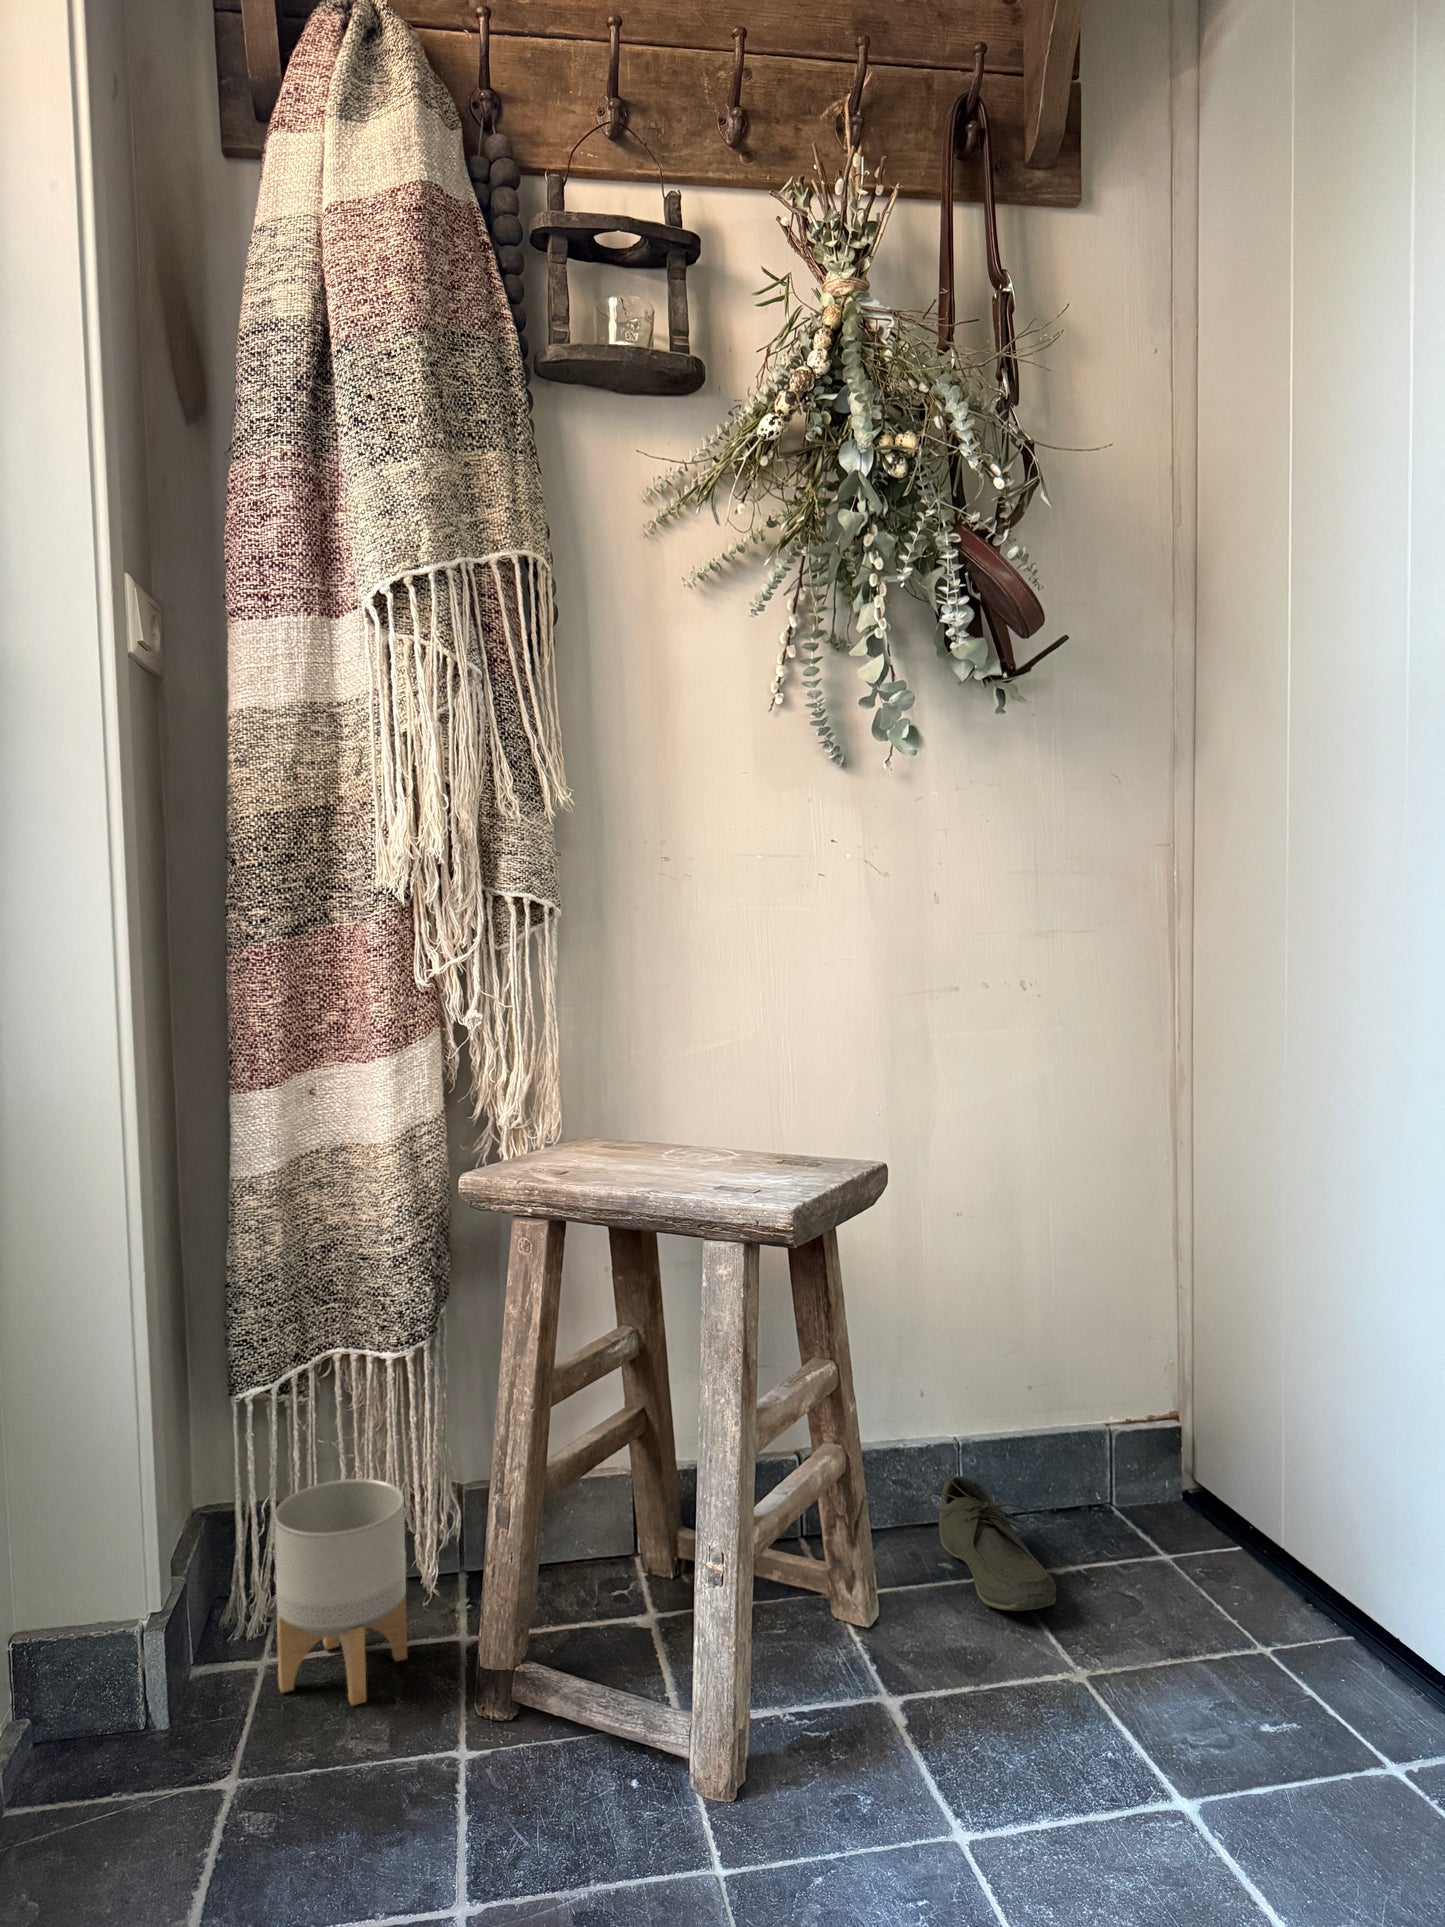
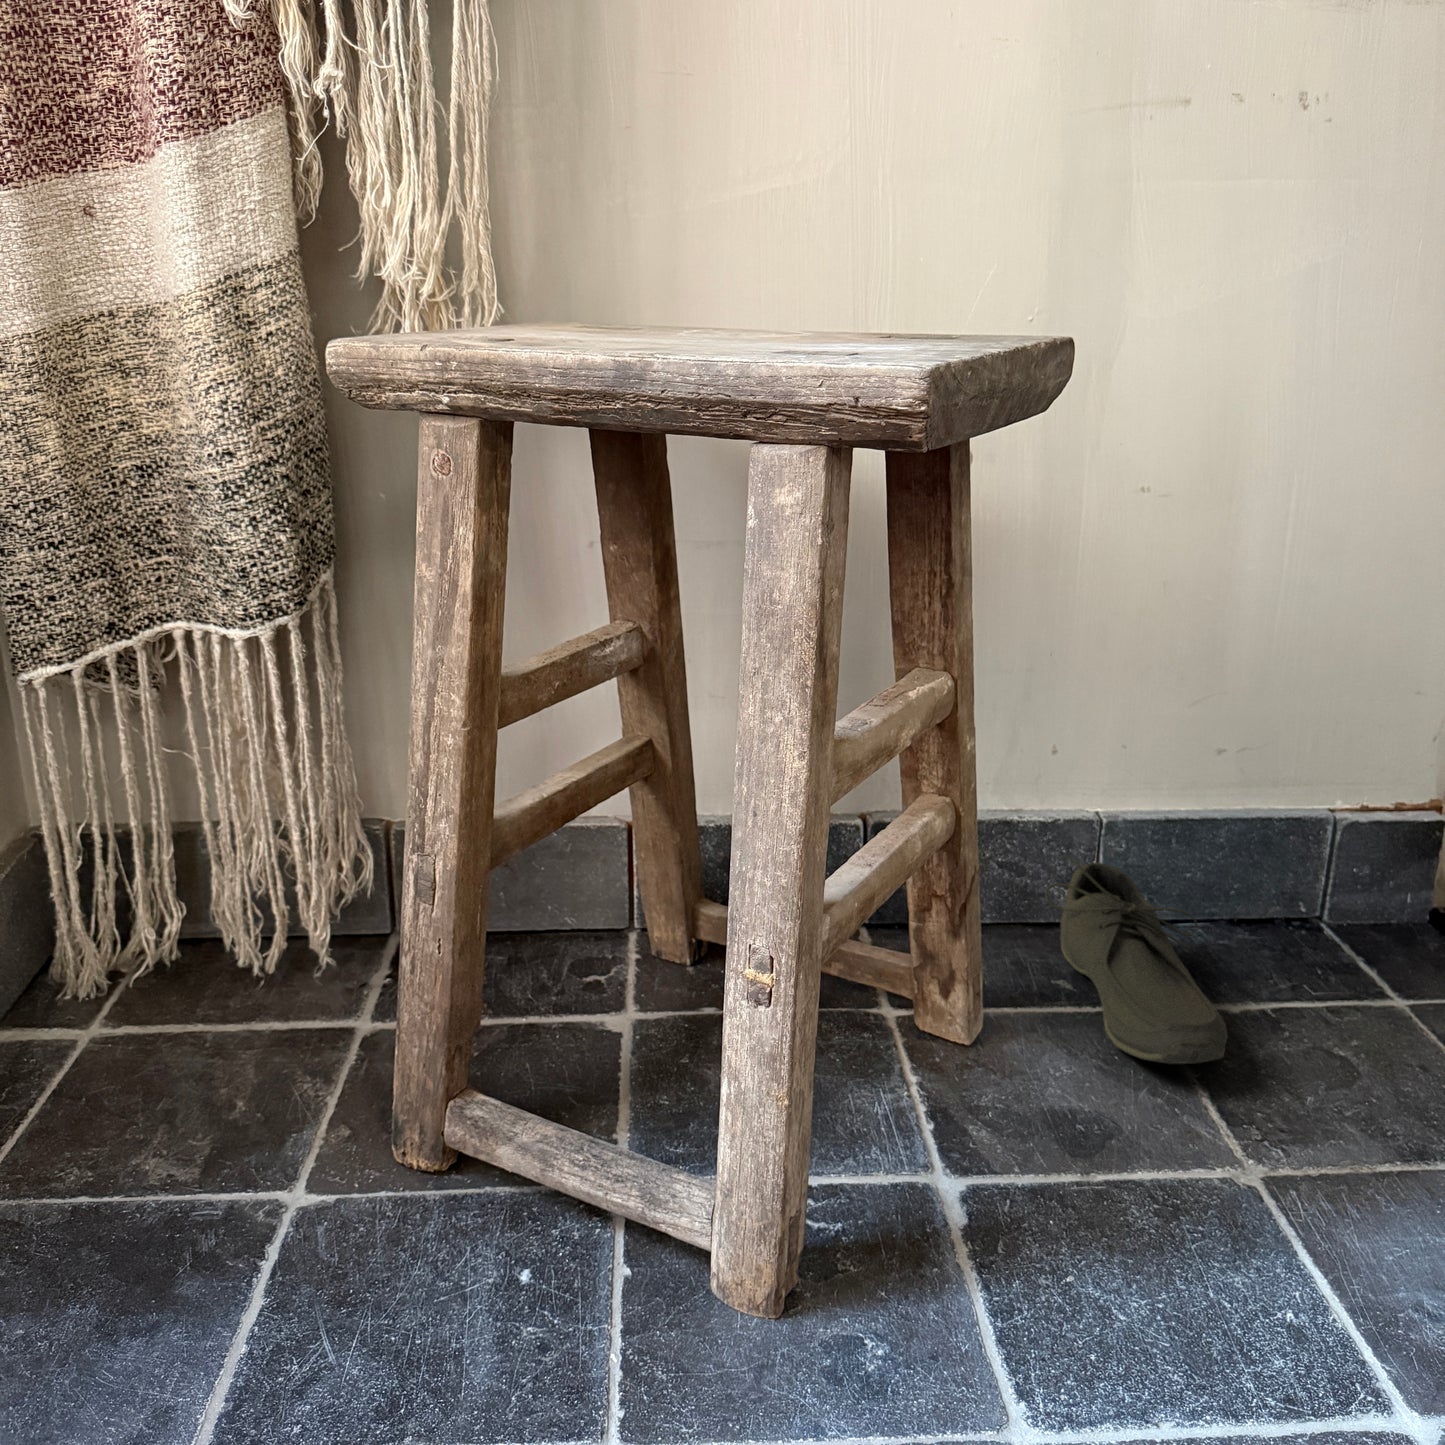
planter: present [274,1479,407,1705] -> none [50,804,273,1107]

